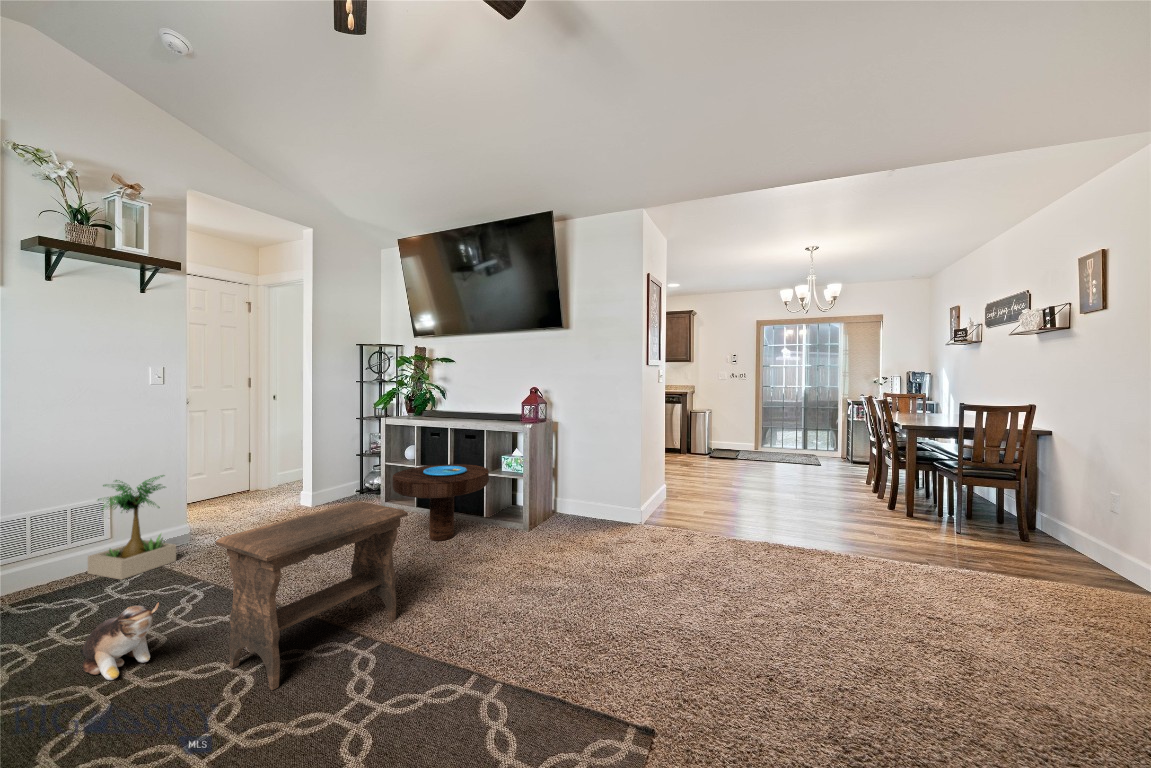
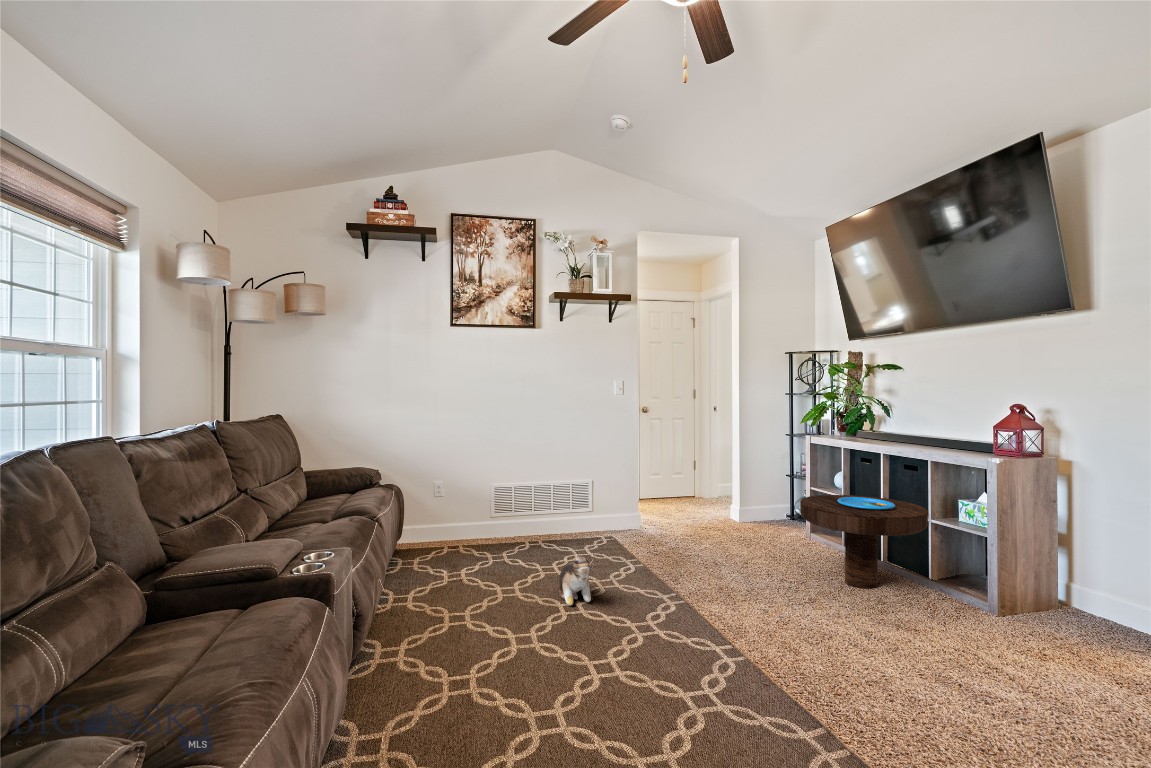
potted plant: present [88,475,176,580] -> none [579,467,629,544]
footstool: present [216,501,408,690] -> none [624,514,783,655]

